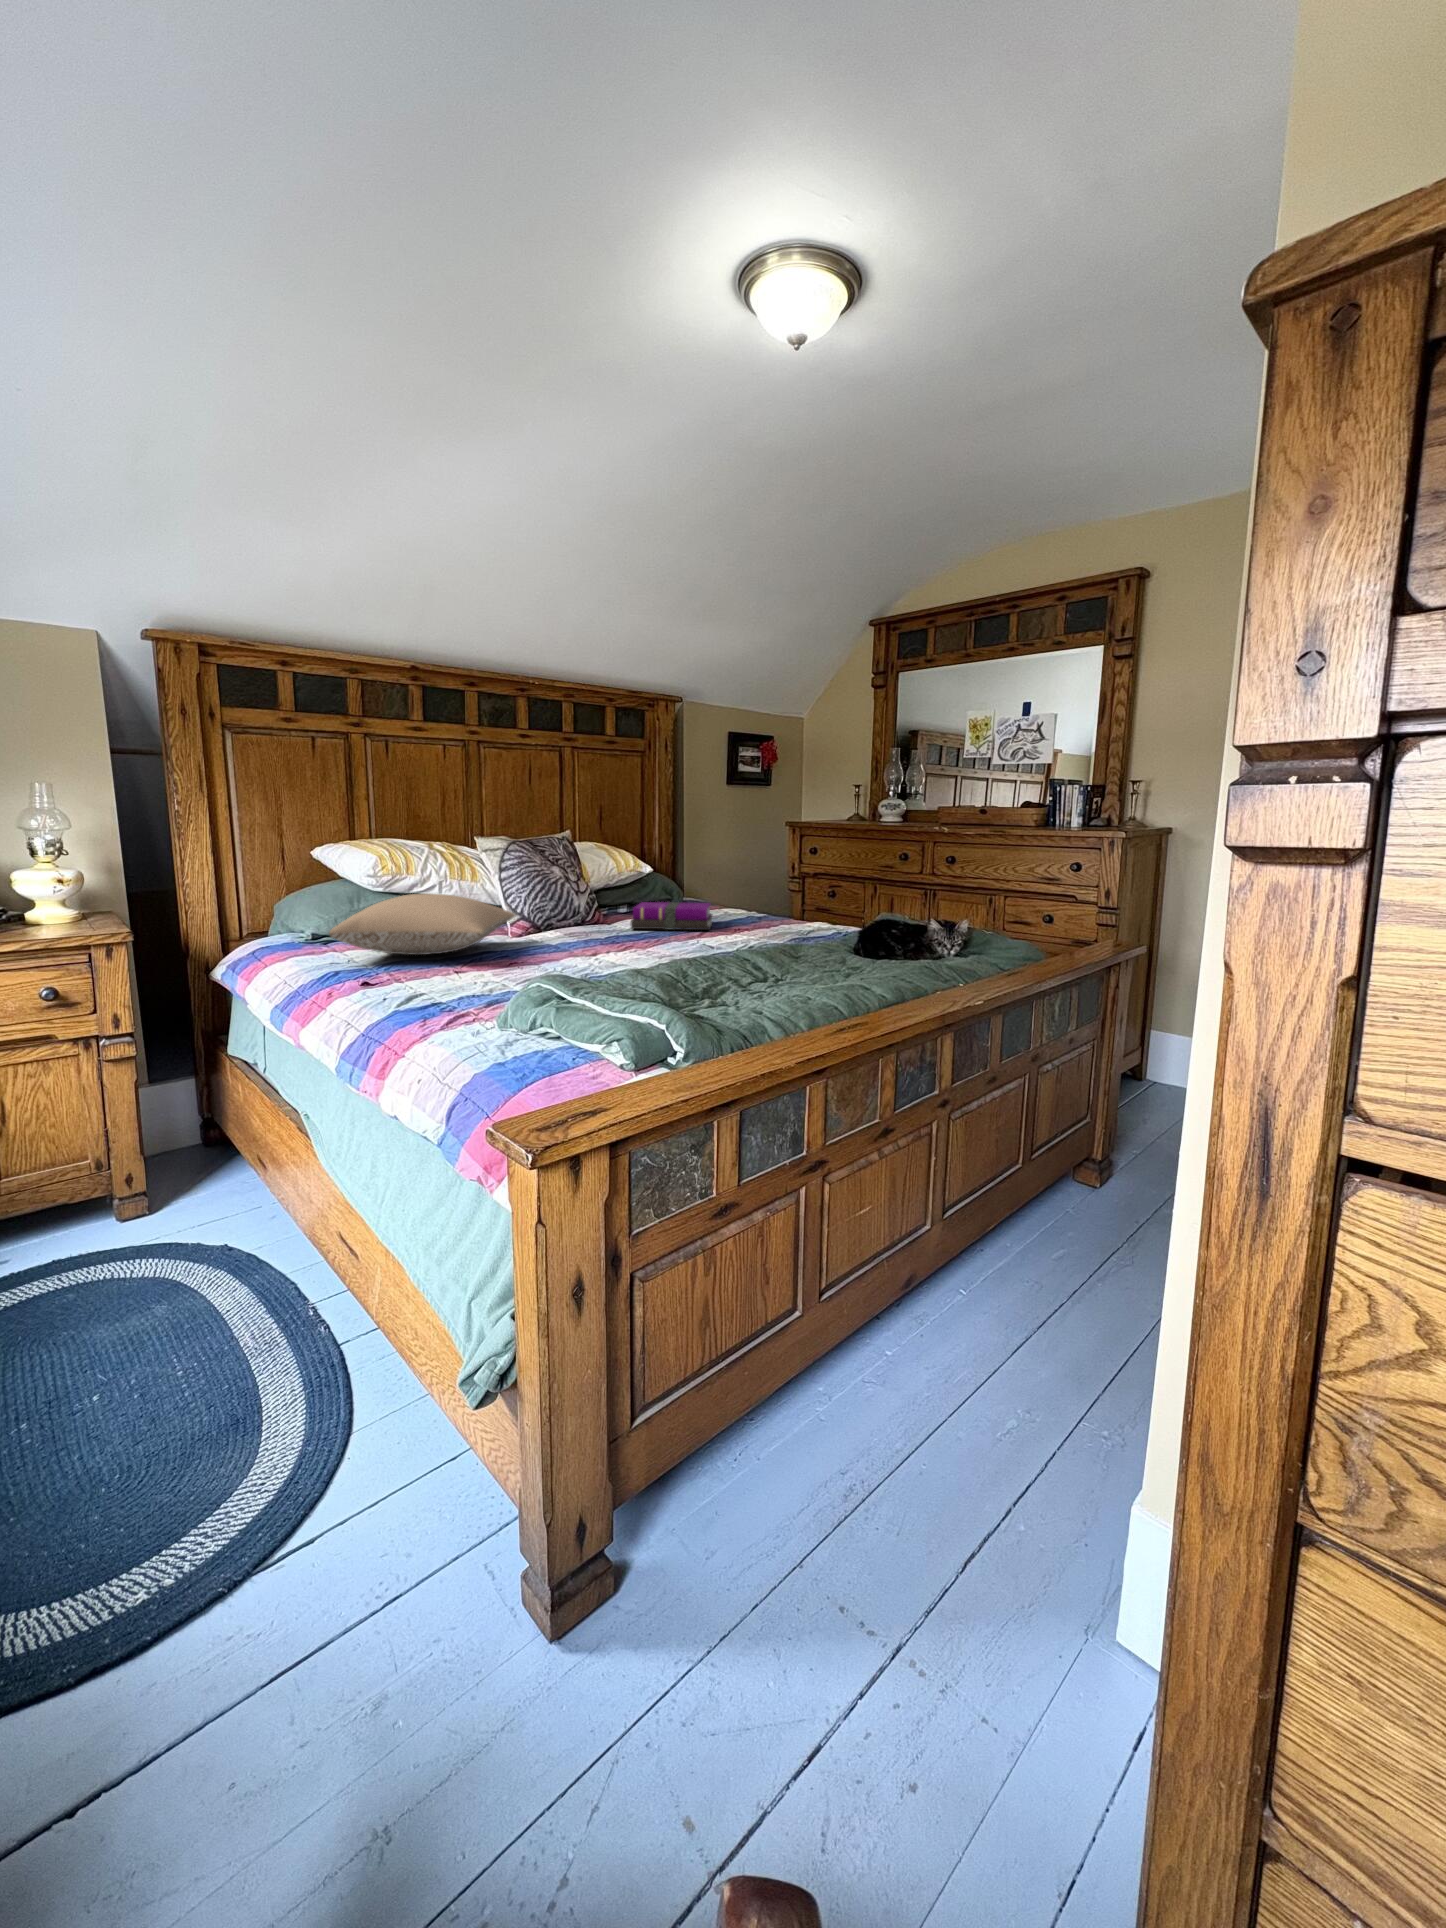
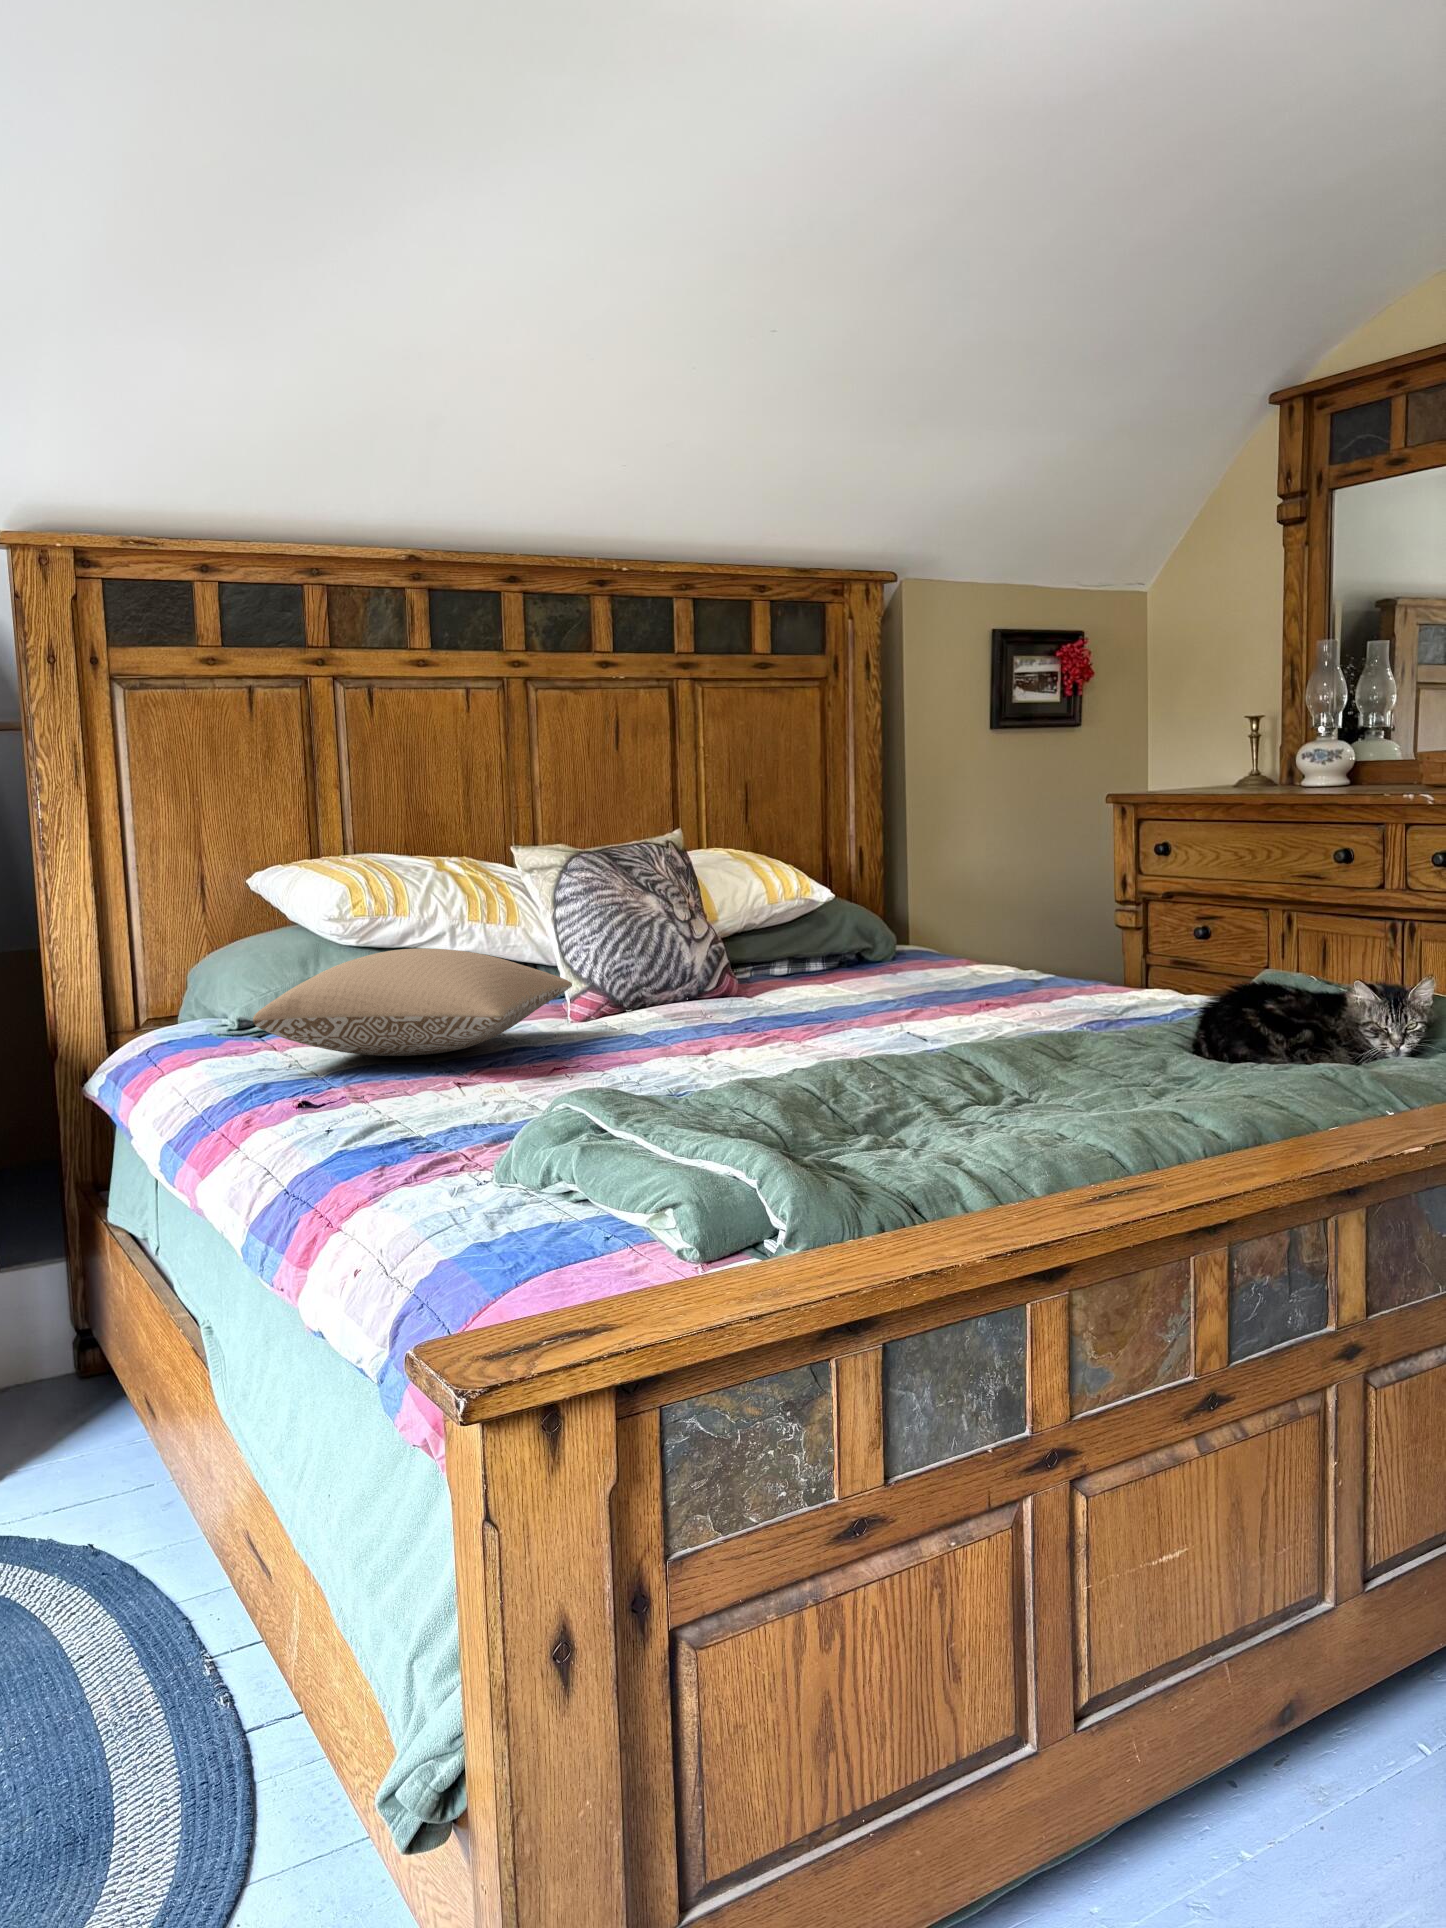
notebook: present [630,902,712,930] -> none [784,956,945,1007]

